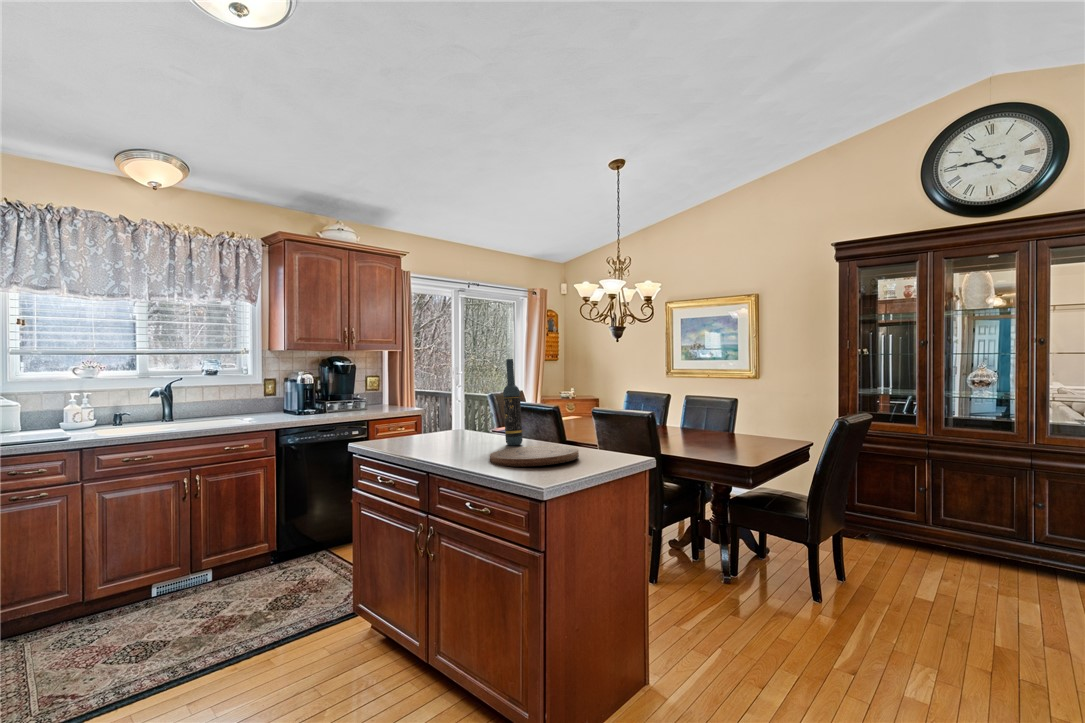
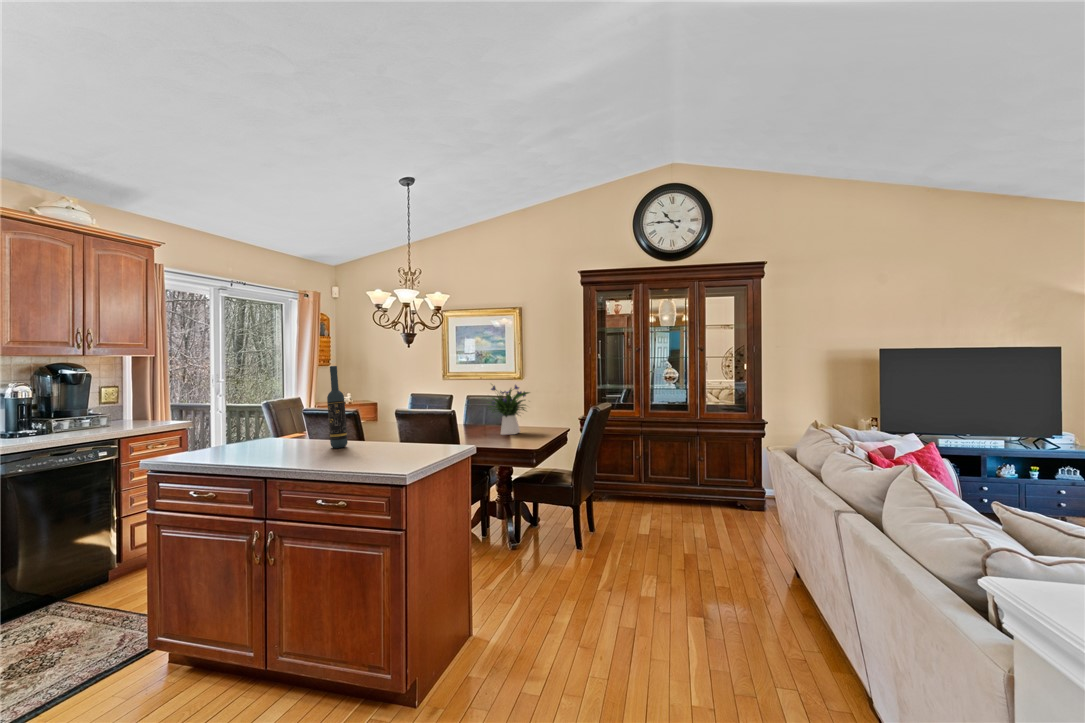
flower arrangement: none [694,382,758,444] -> present [489,385,529,435]
cutting board: present [490,445,579,466] -> none [329,443,413,464]

